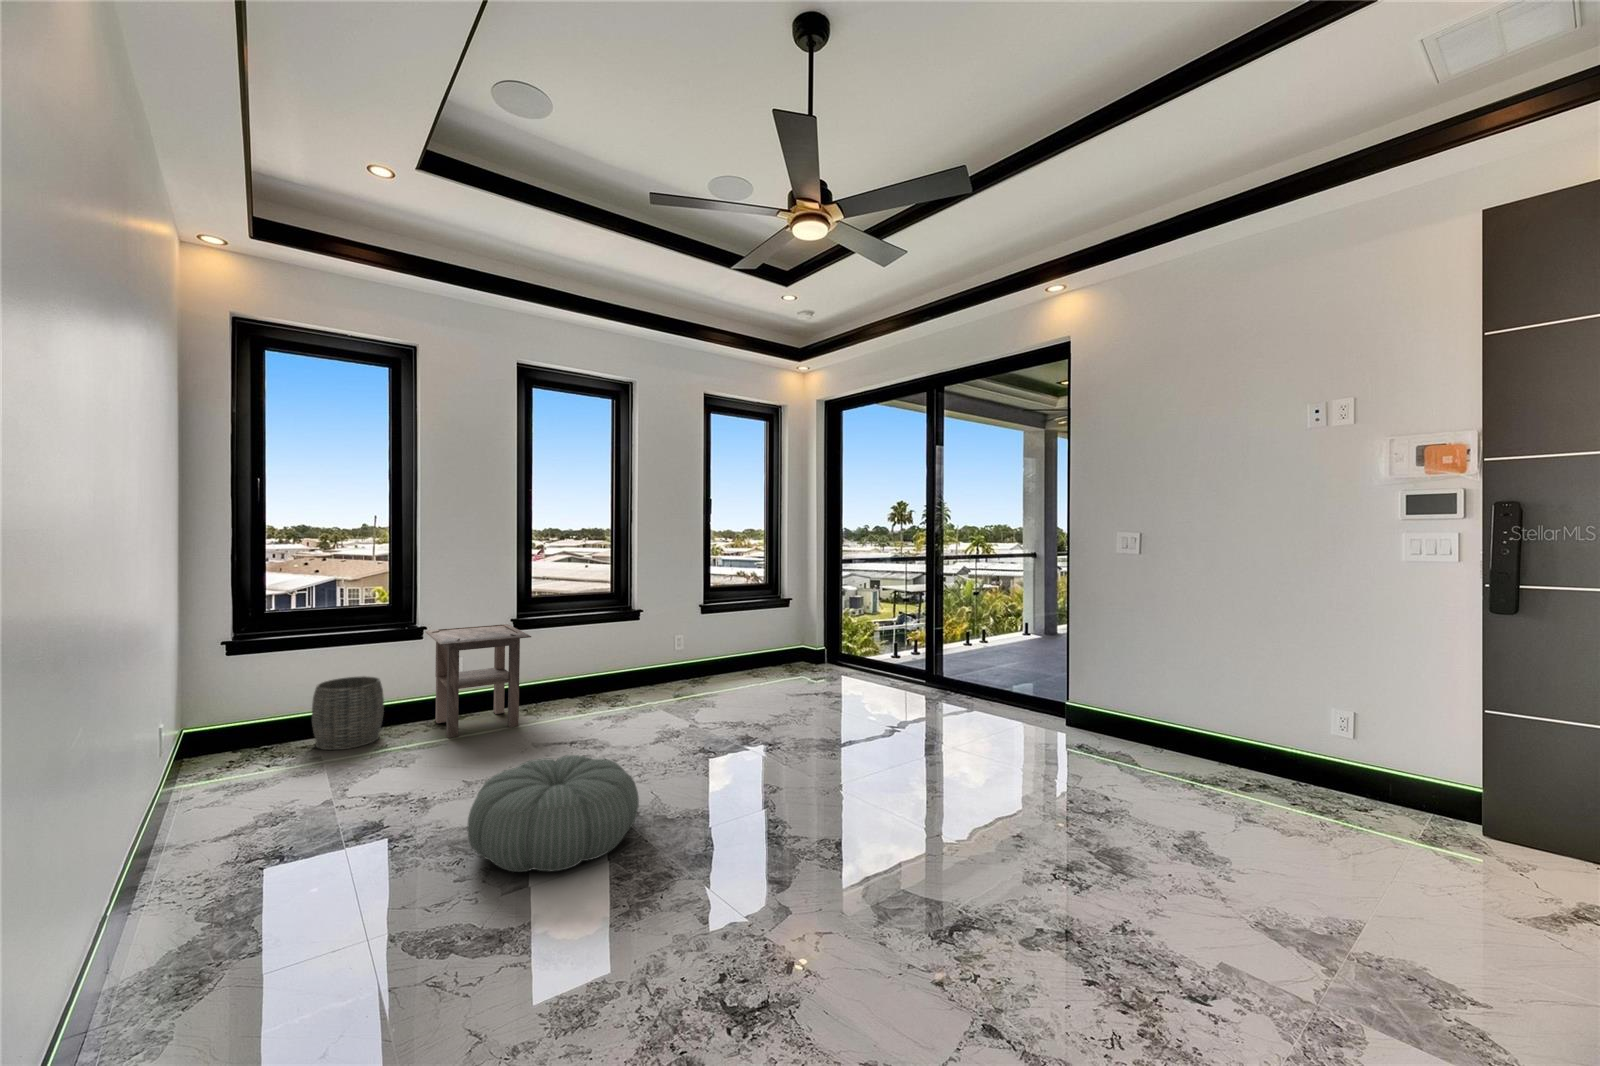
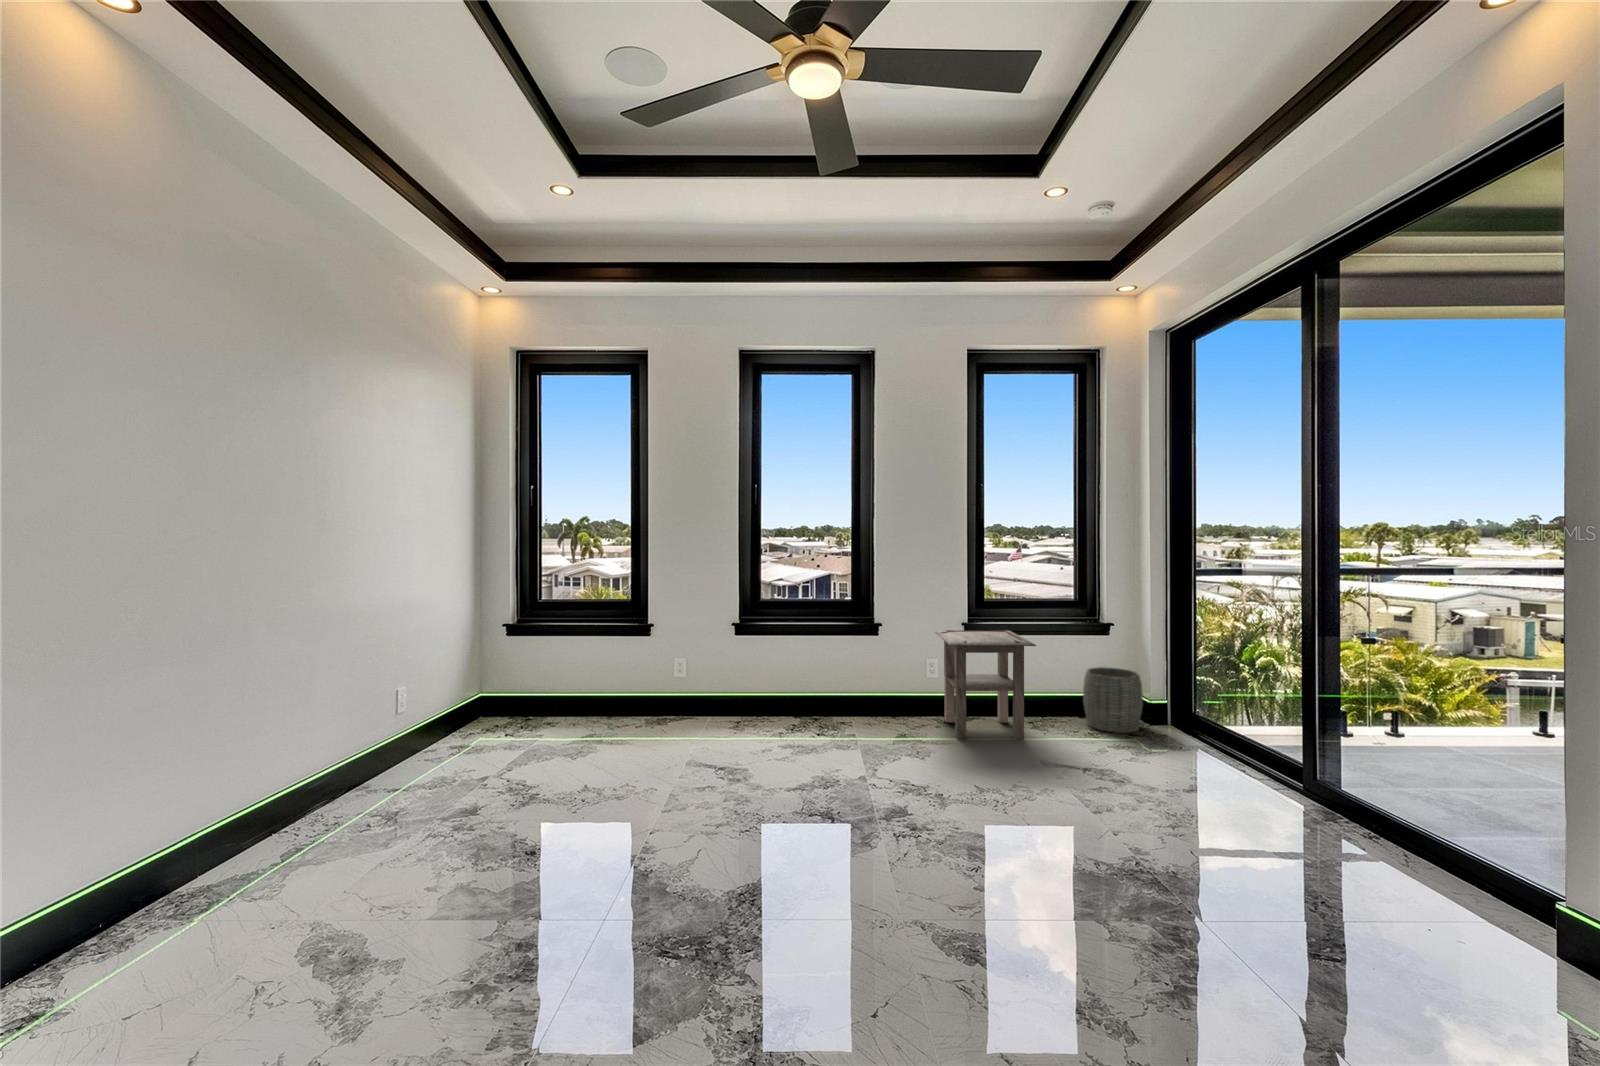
woven basket: present [312,676,384,750] -> present [1083,667,1143,733]
pouf: present [467,755,639,872] -> none [985,779,1182,915]

